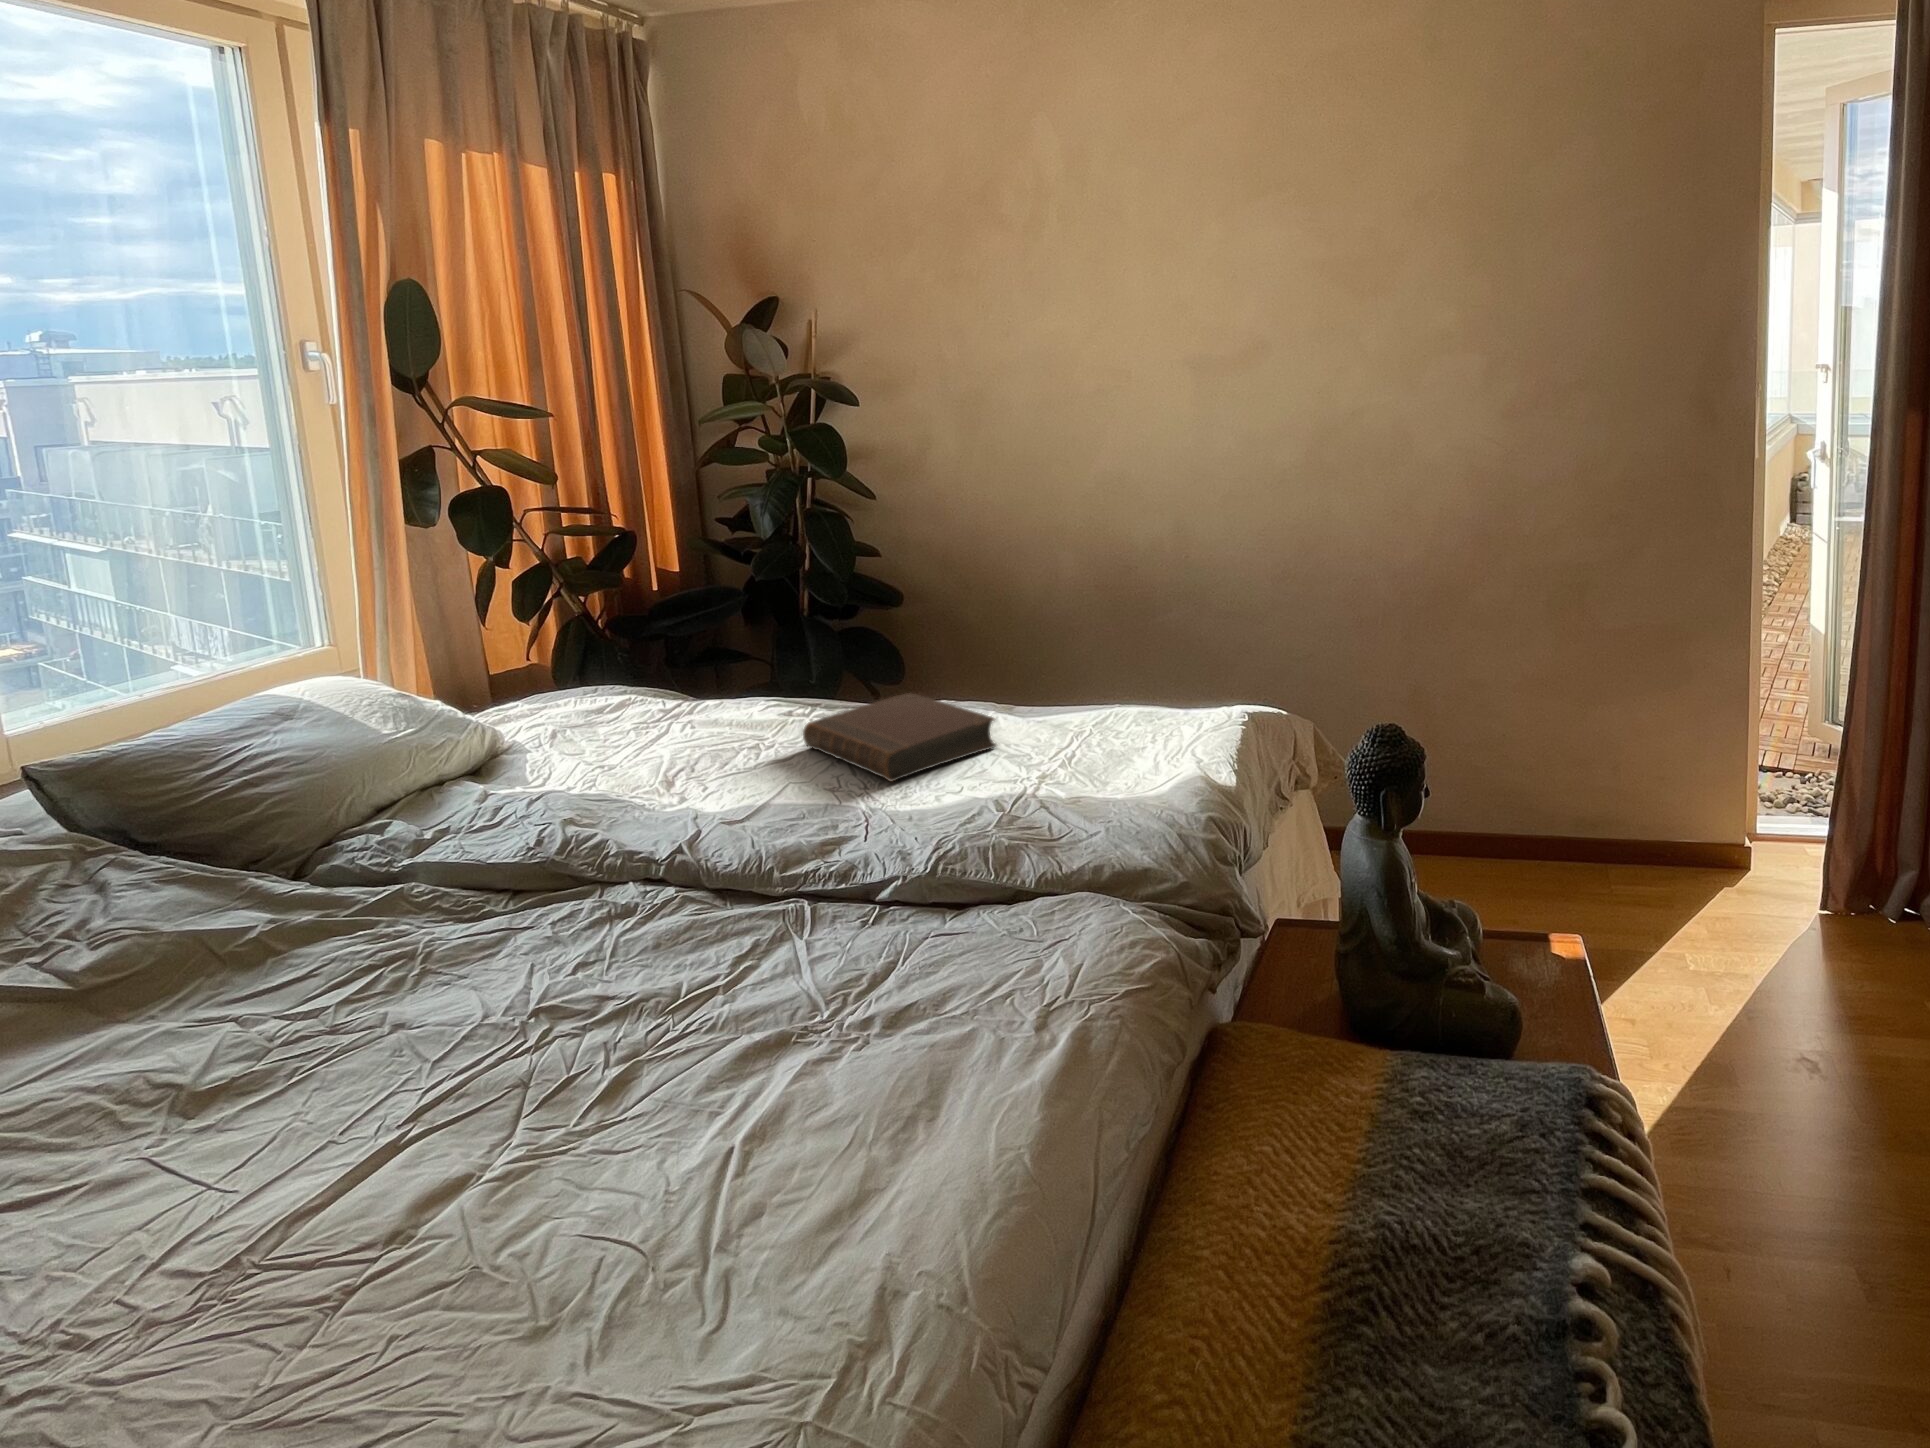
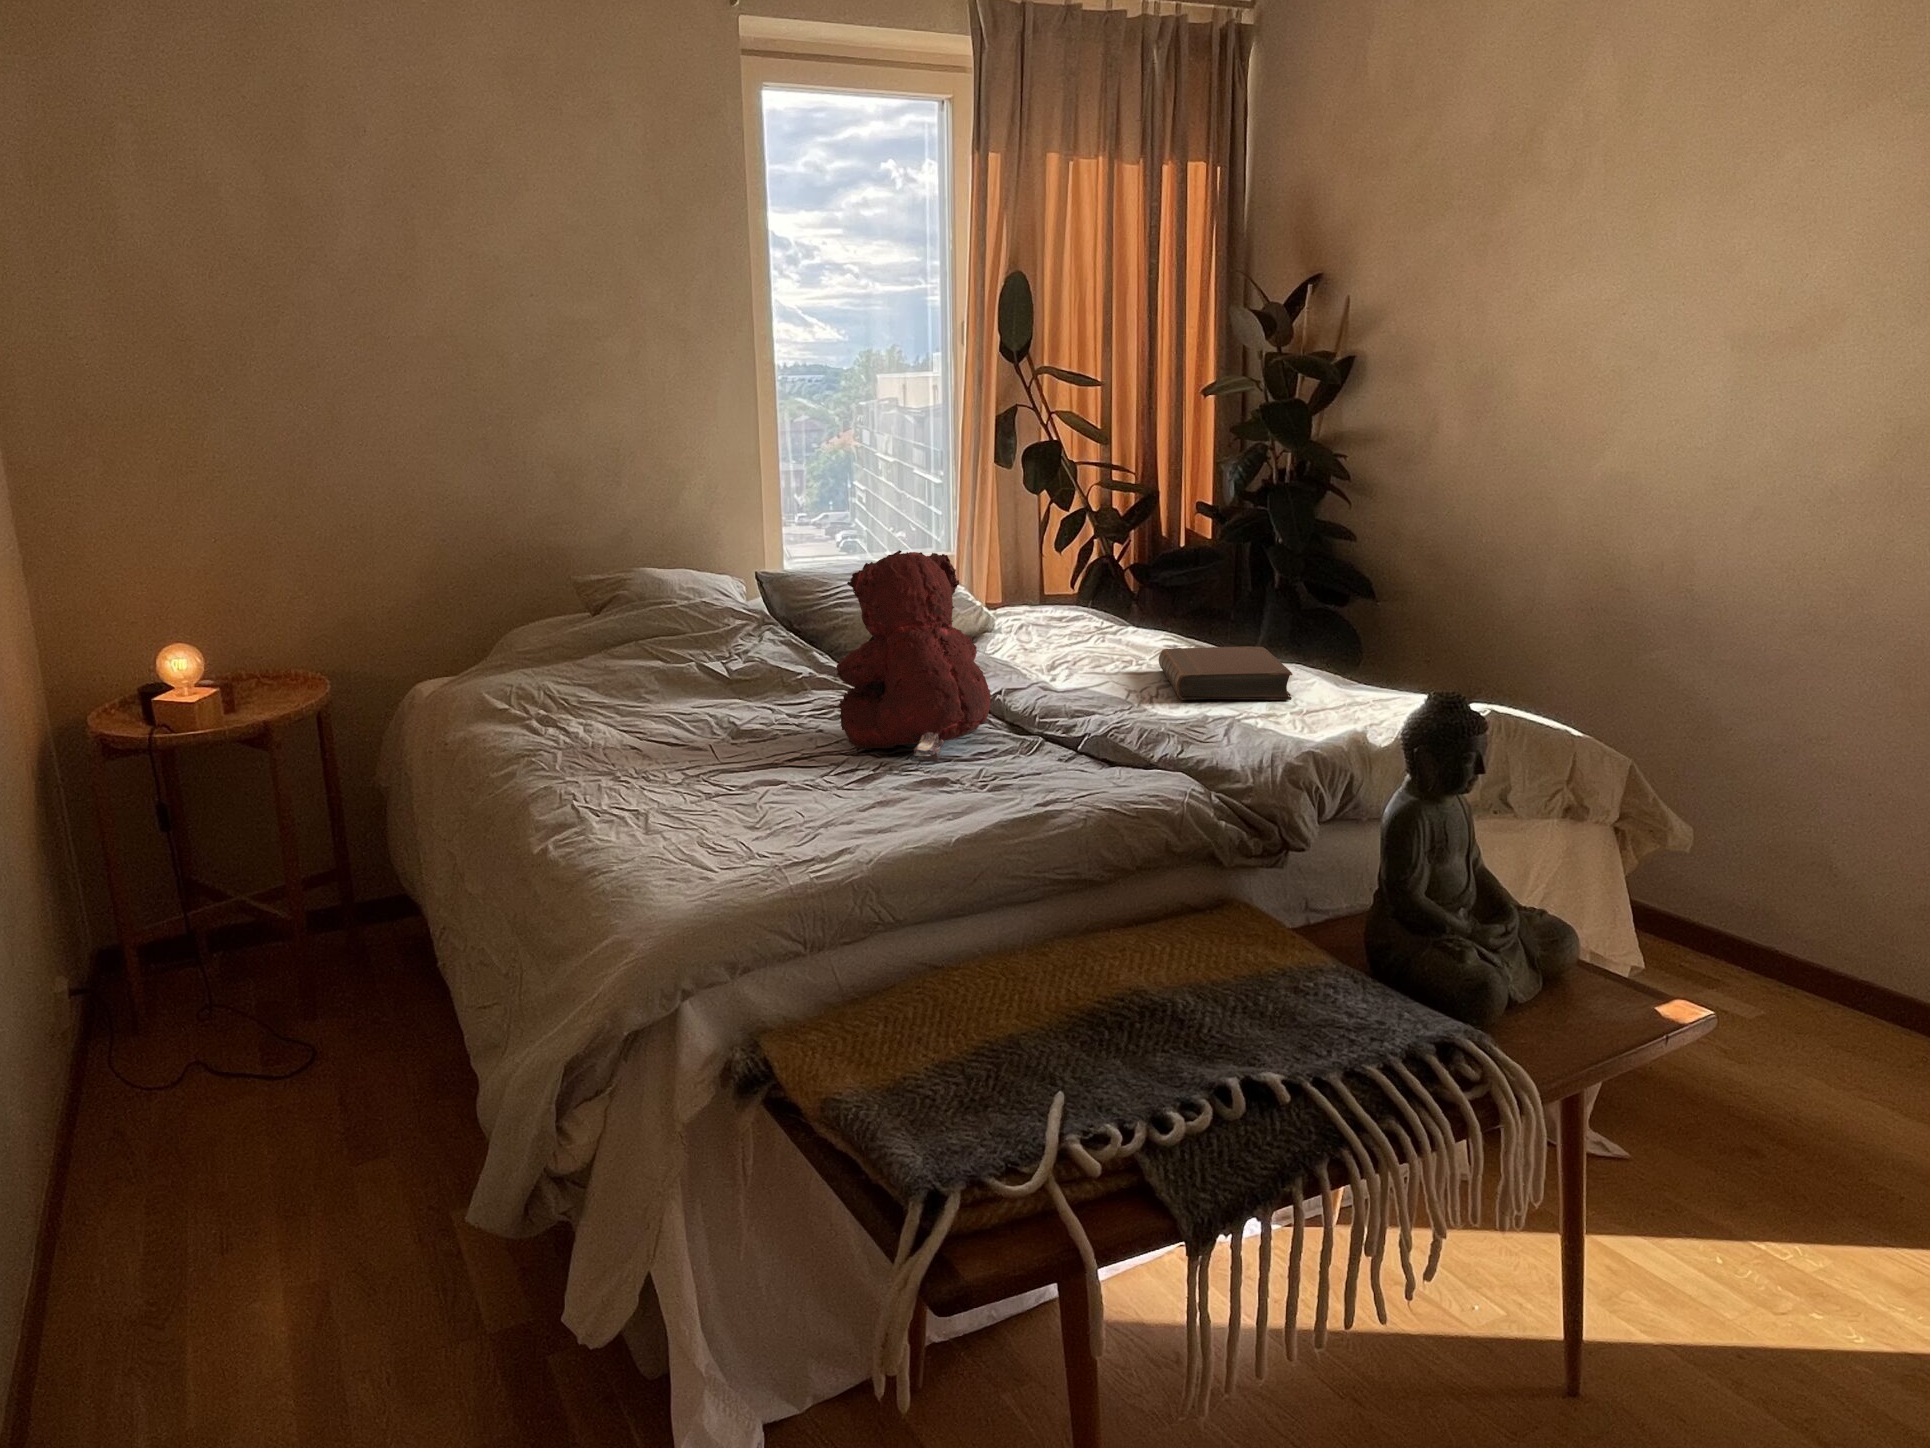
teddy bear: none [470,685,746,1031] -> present [836,550,991,762]

